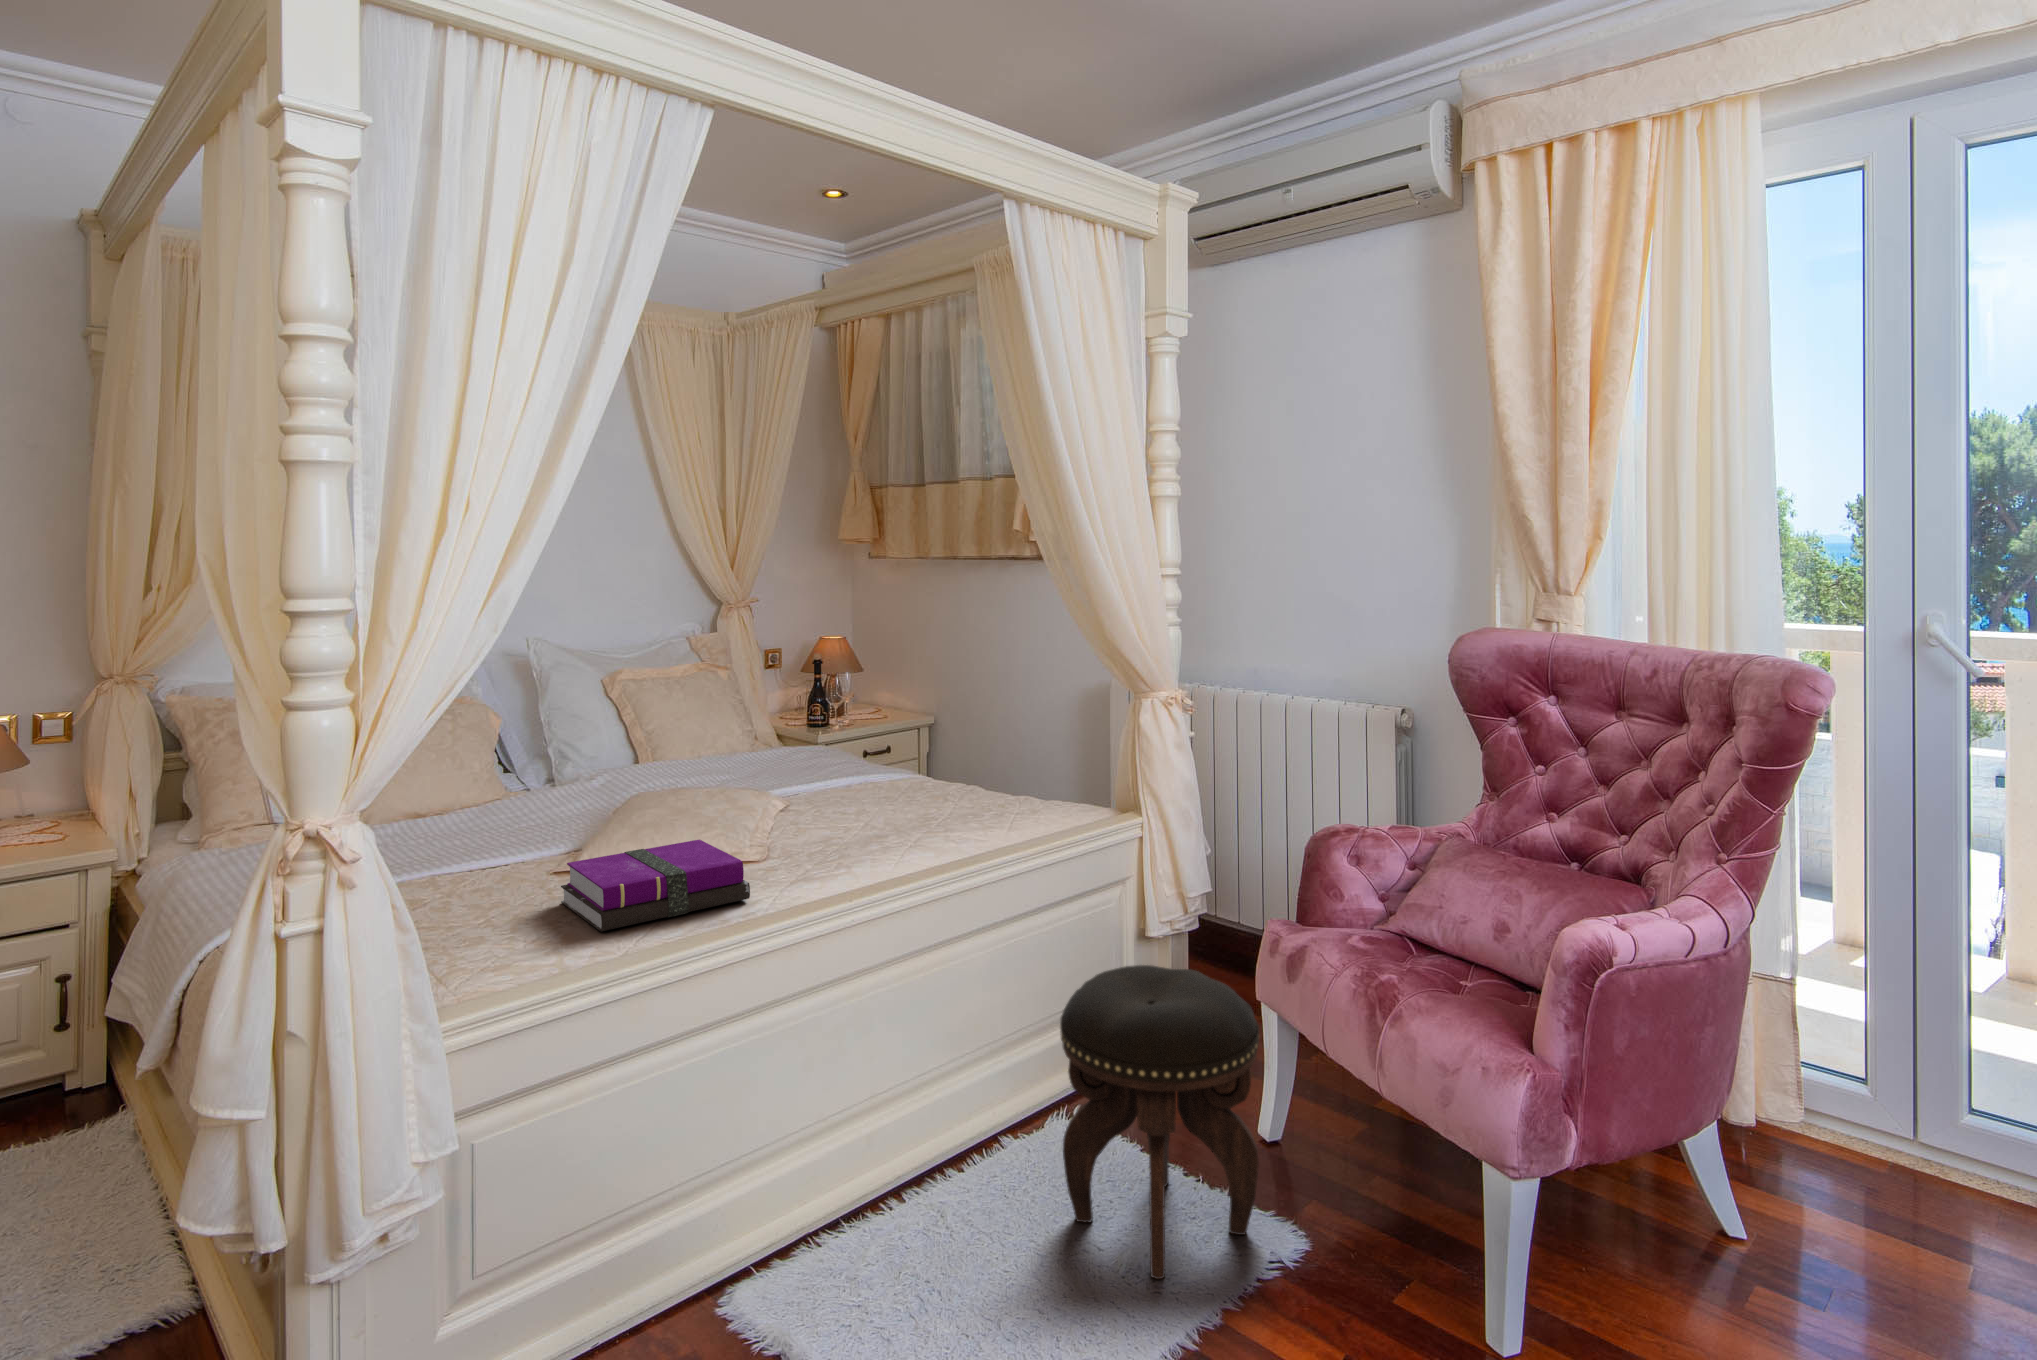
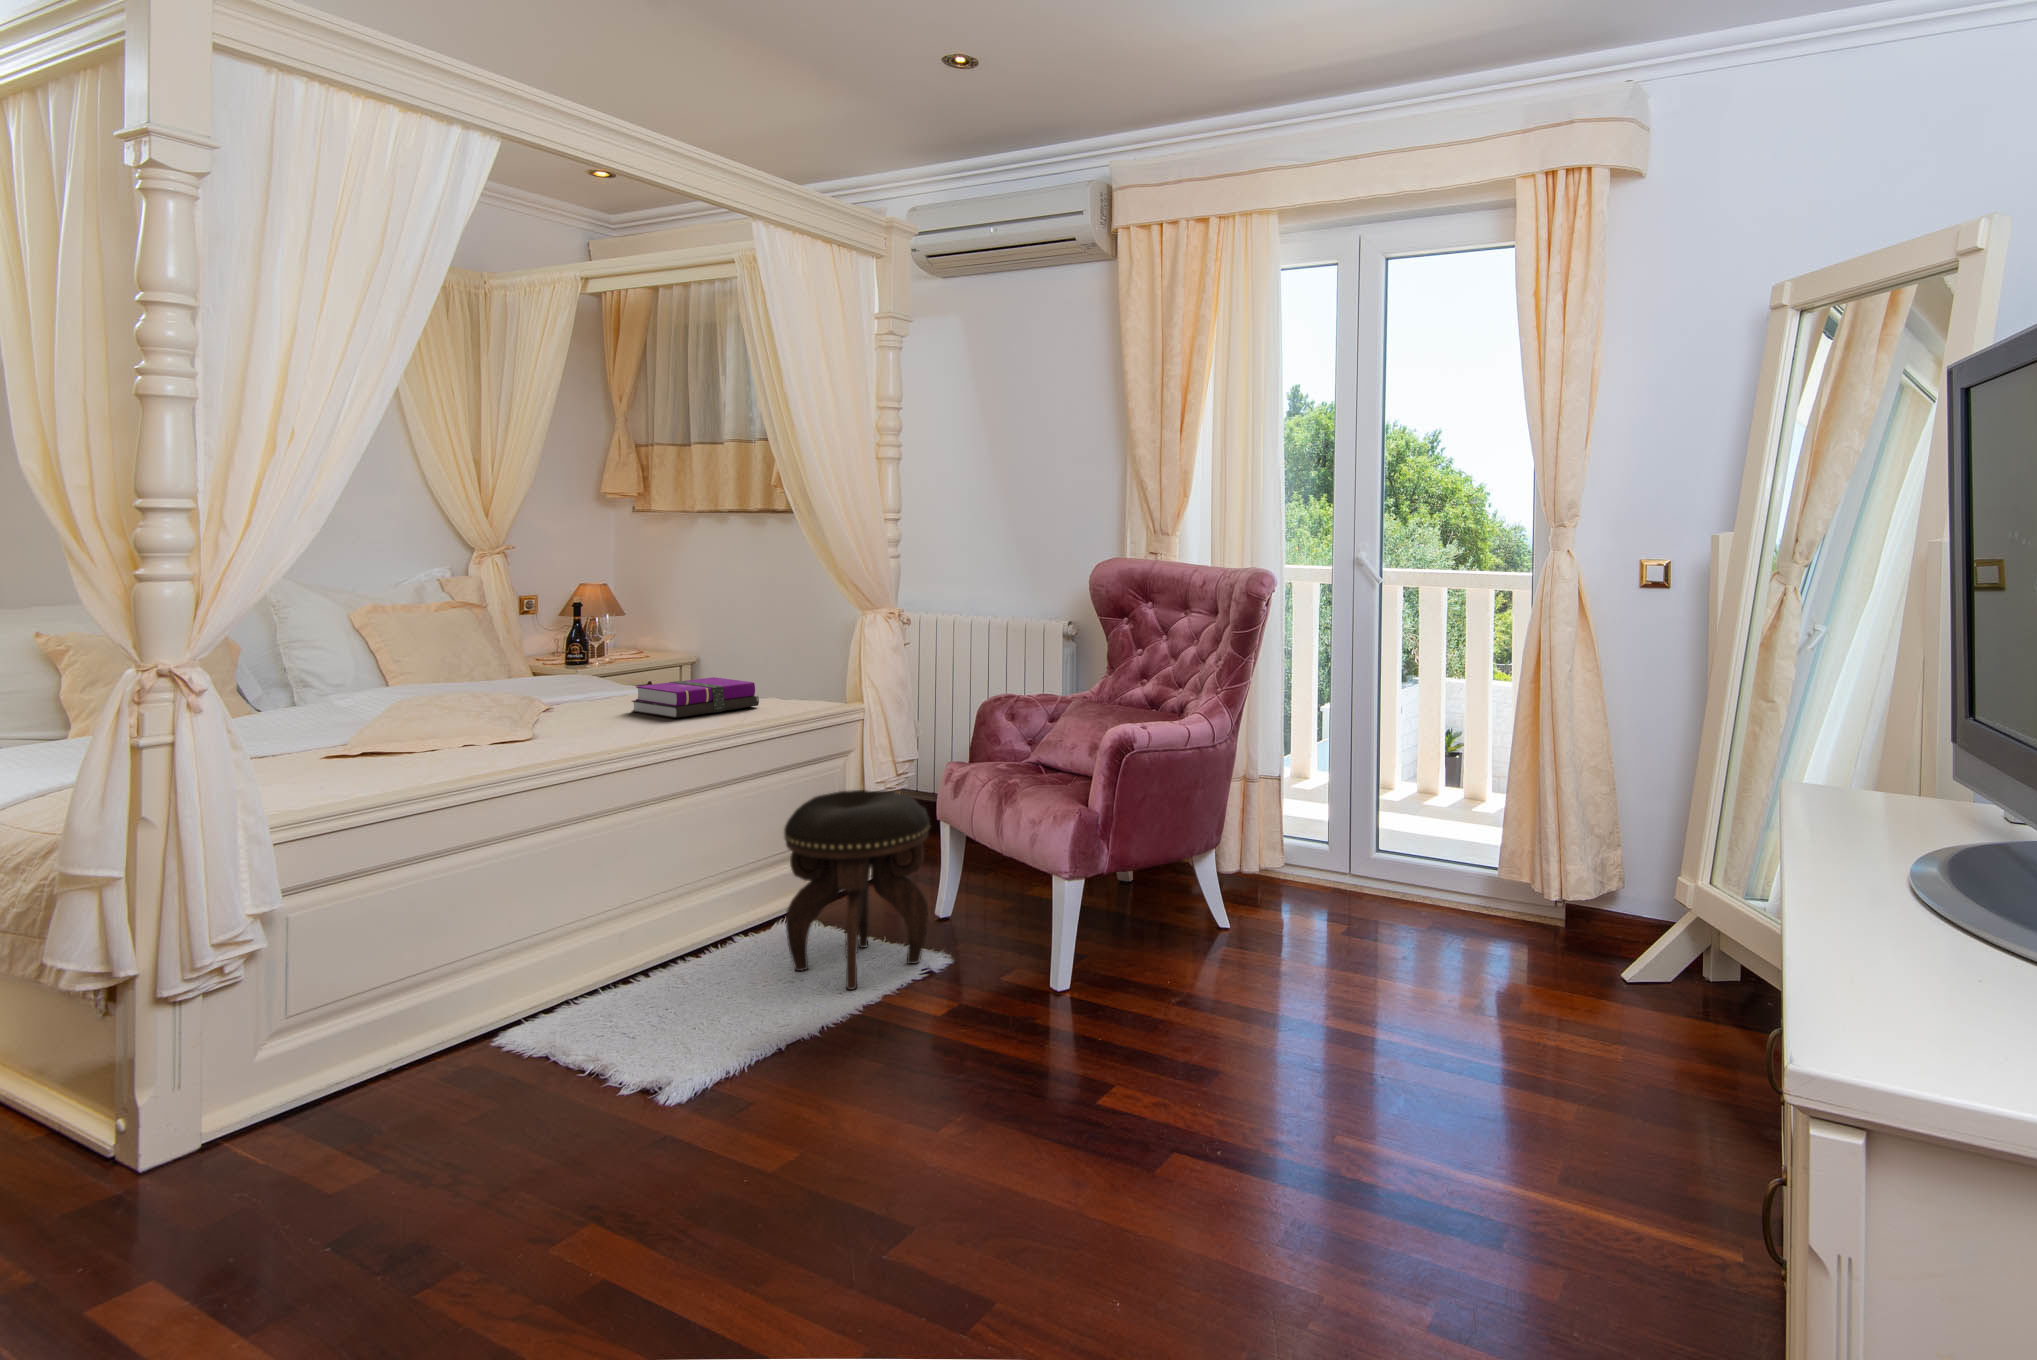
notebook: present [561,840,750,932] -> present [632,677,759,718]

